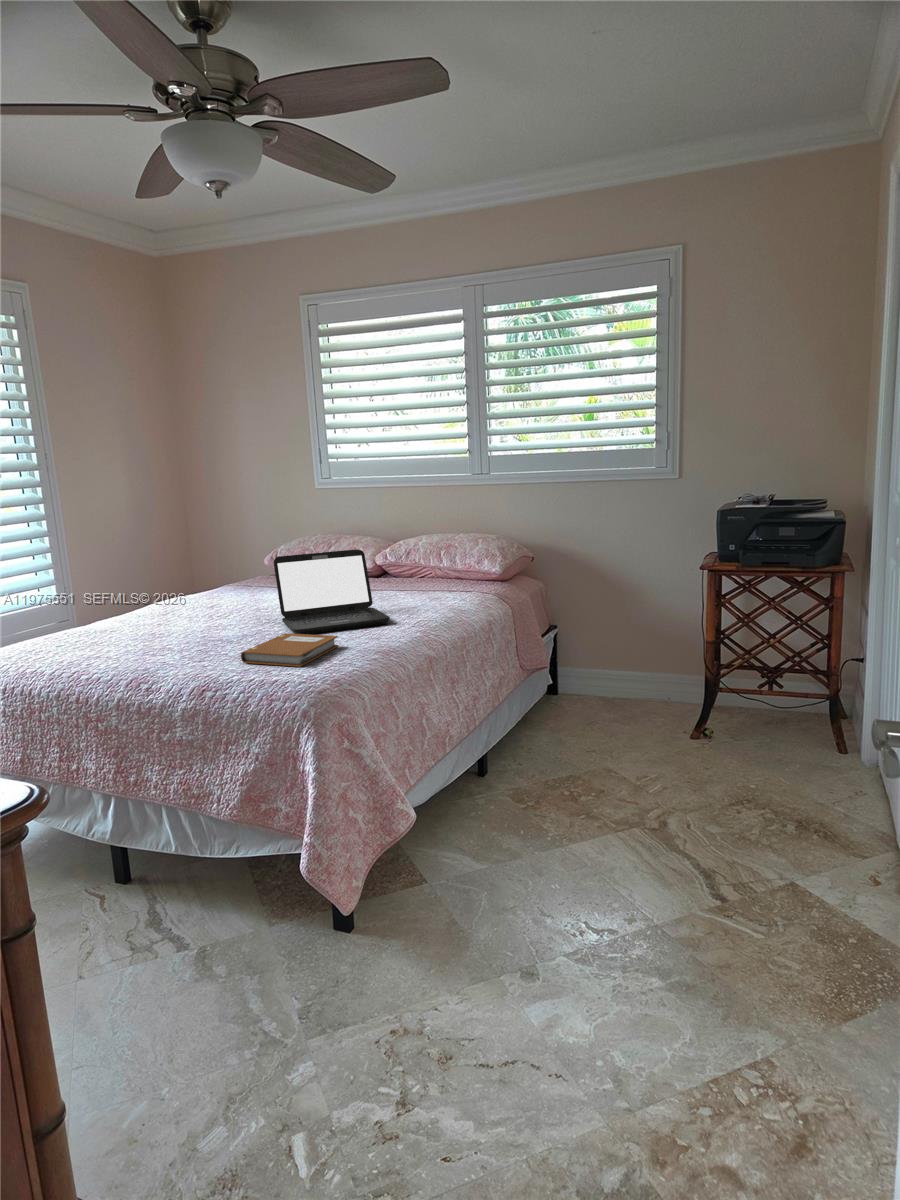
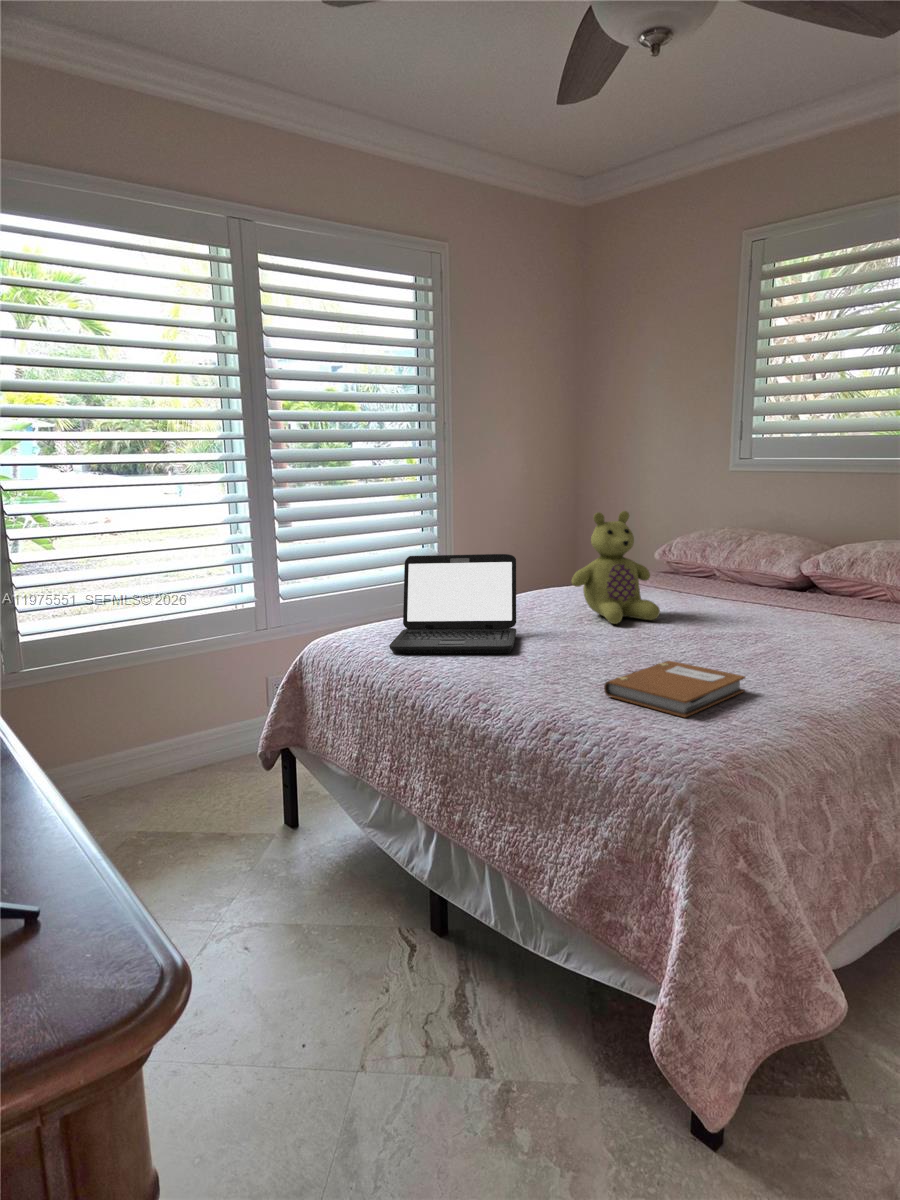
stuffed bear: none [197,523,273,615] -> present [572,511,660,624]
laptop: present [274,550,390,634] -> present [389,554,516,654]

